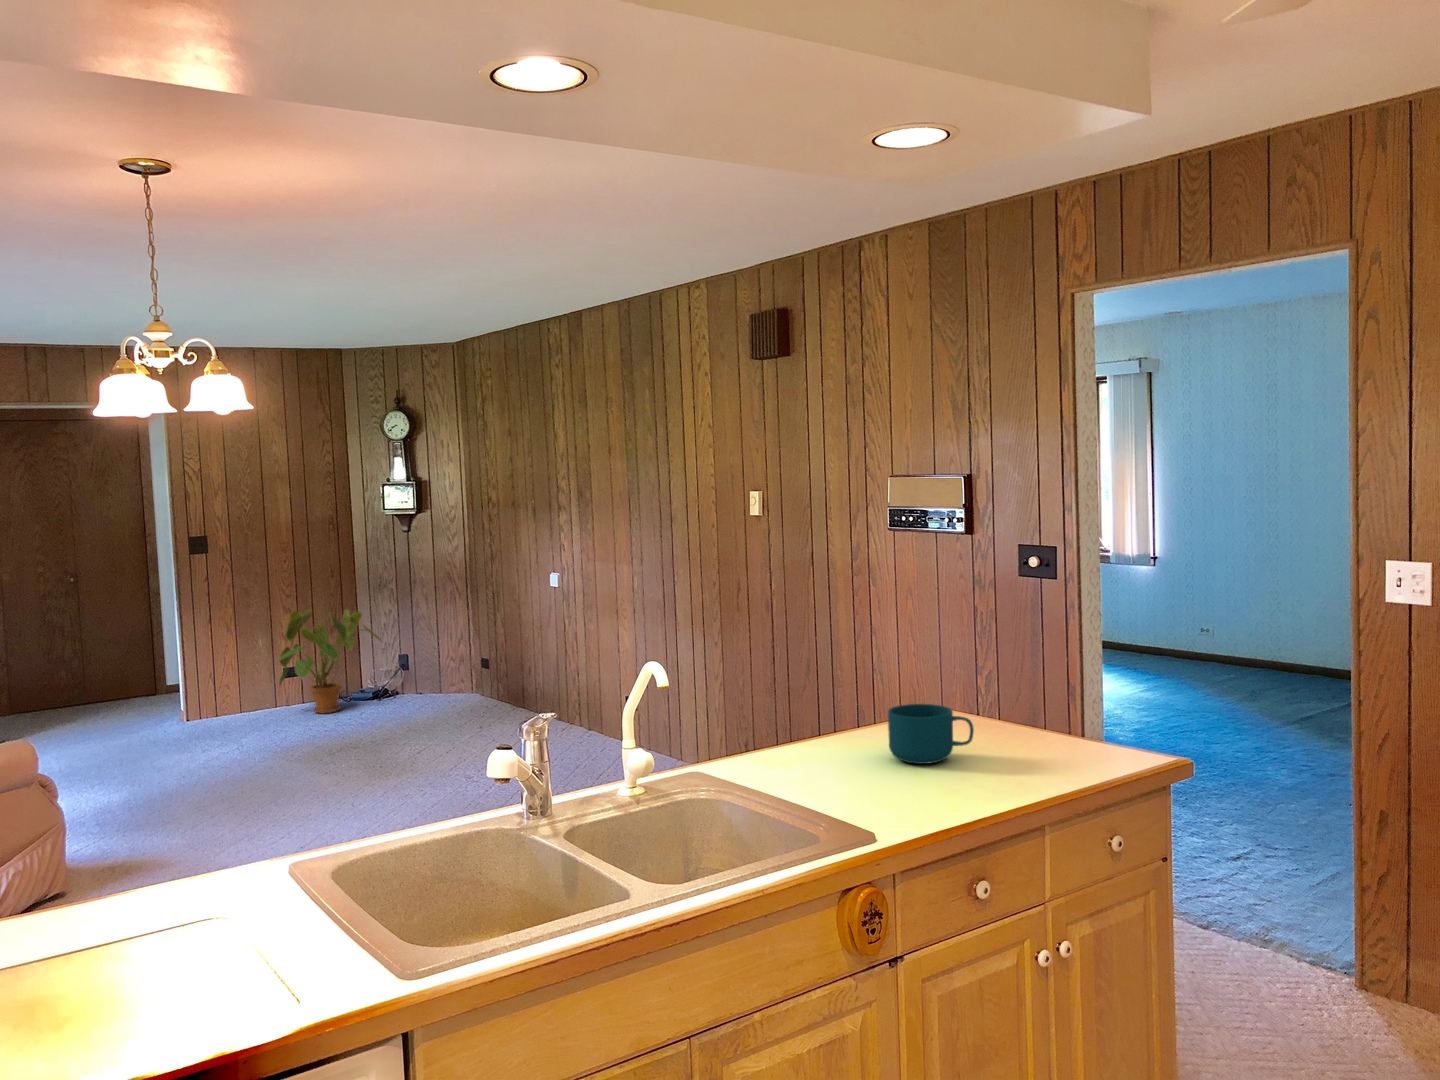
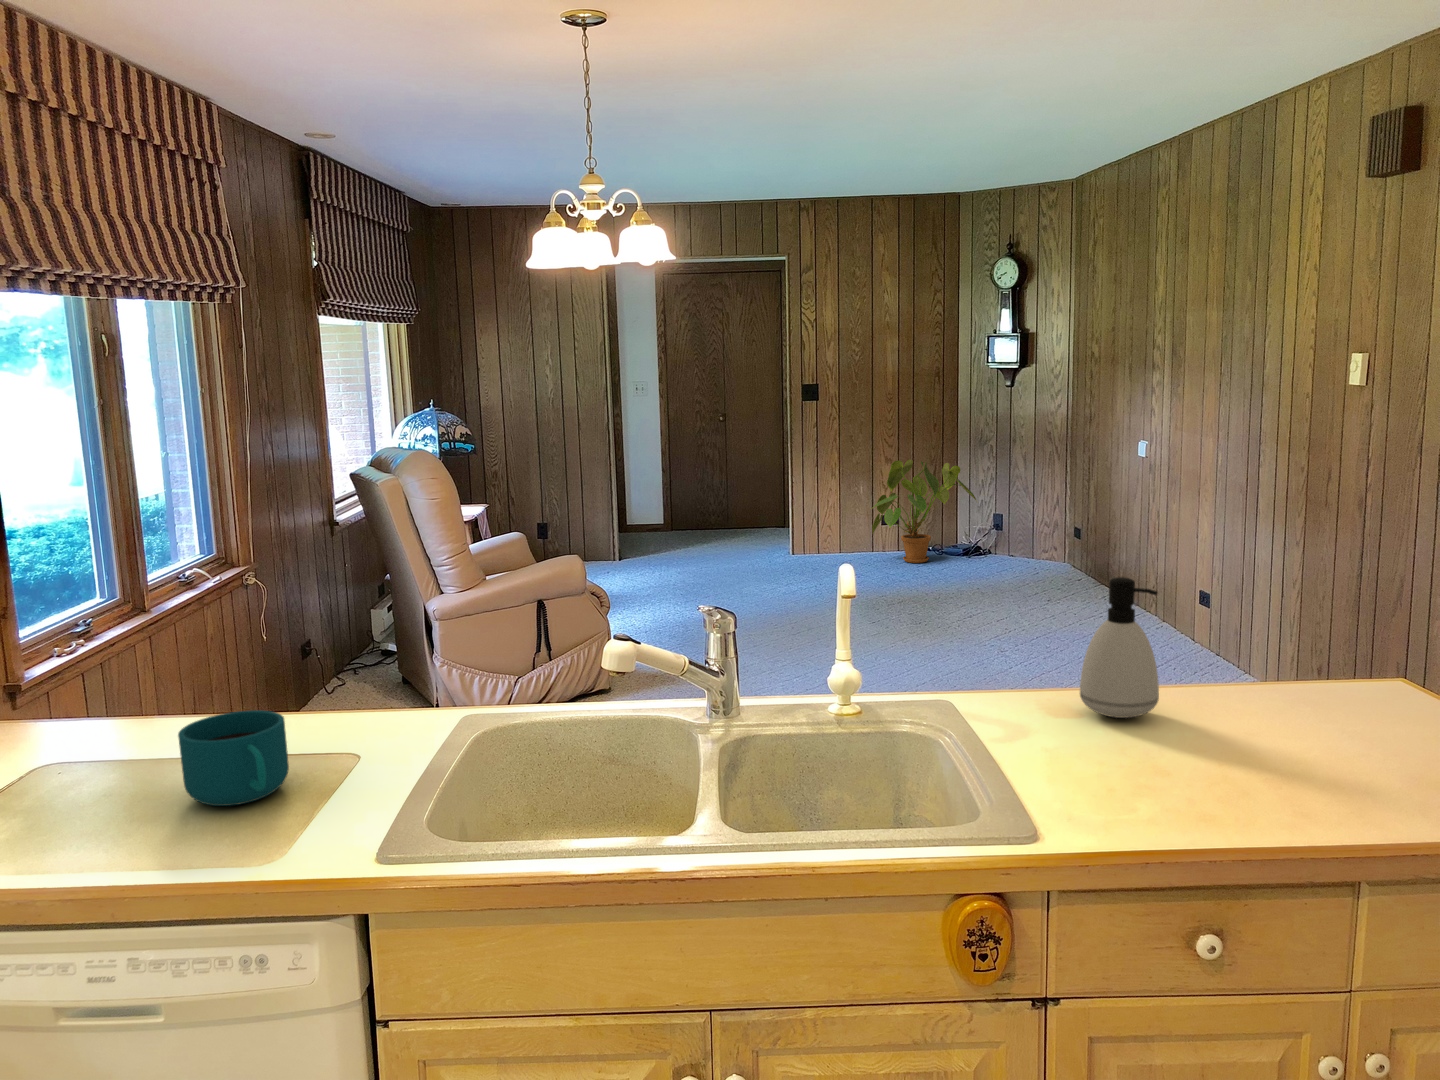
soap dispenser: none [789,653,846,761] -> present [1080,577,1159,718]
cup: present [888,704,974,764] -> present [178,710,289,806]

